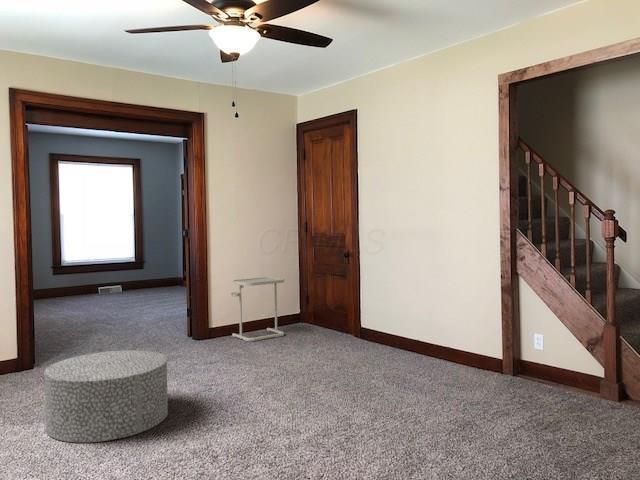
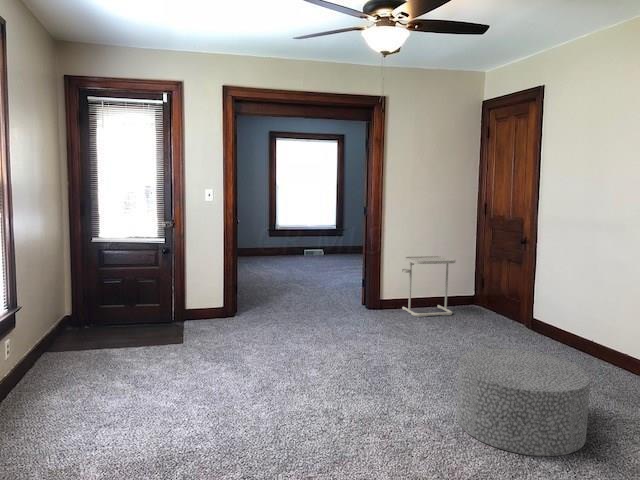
ottoman: present [44,350,168,443] -> present [457,348,590,456]

